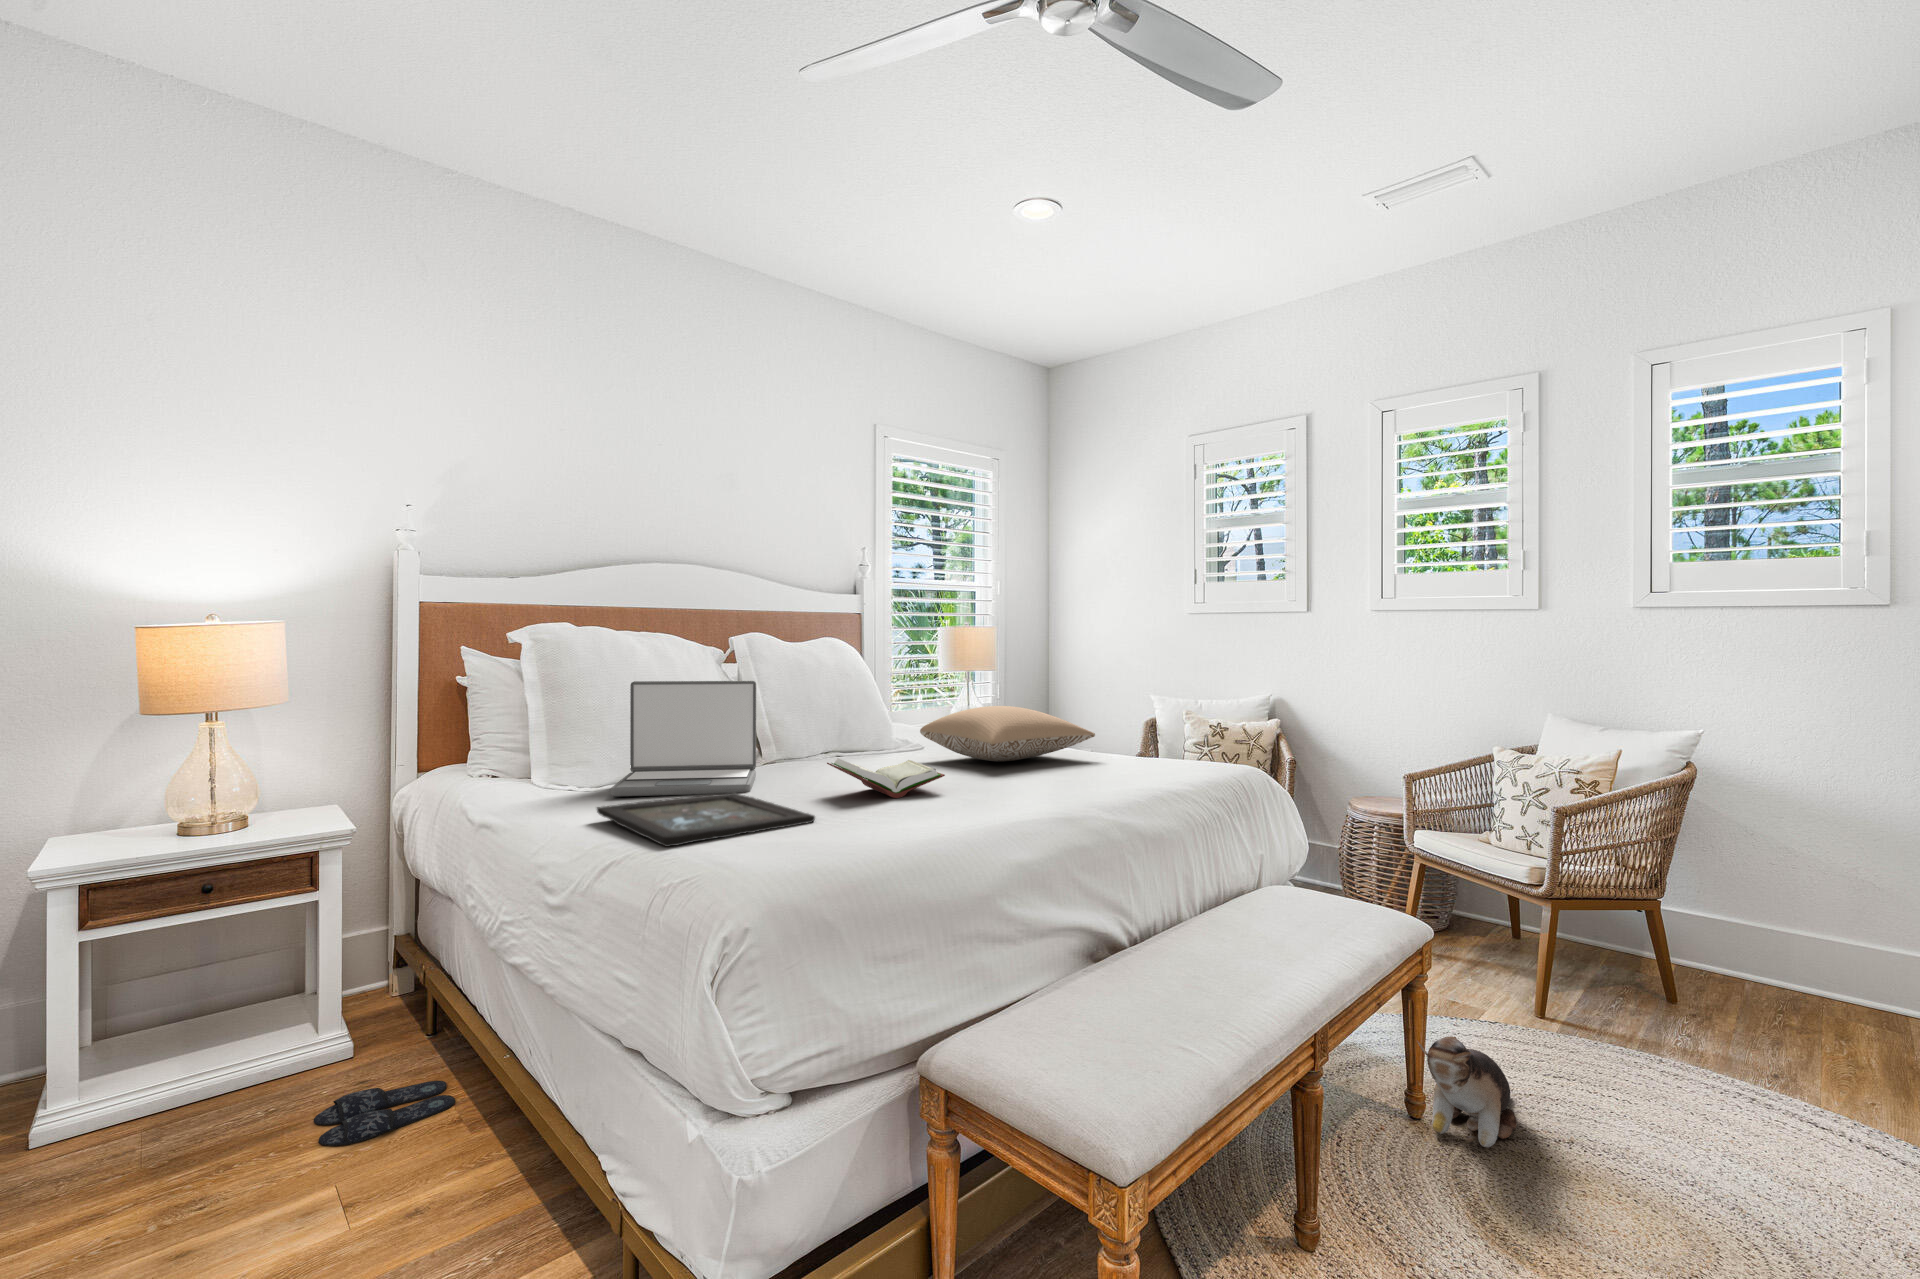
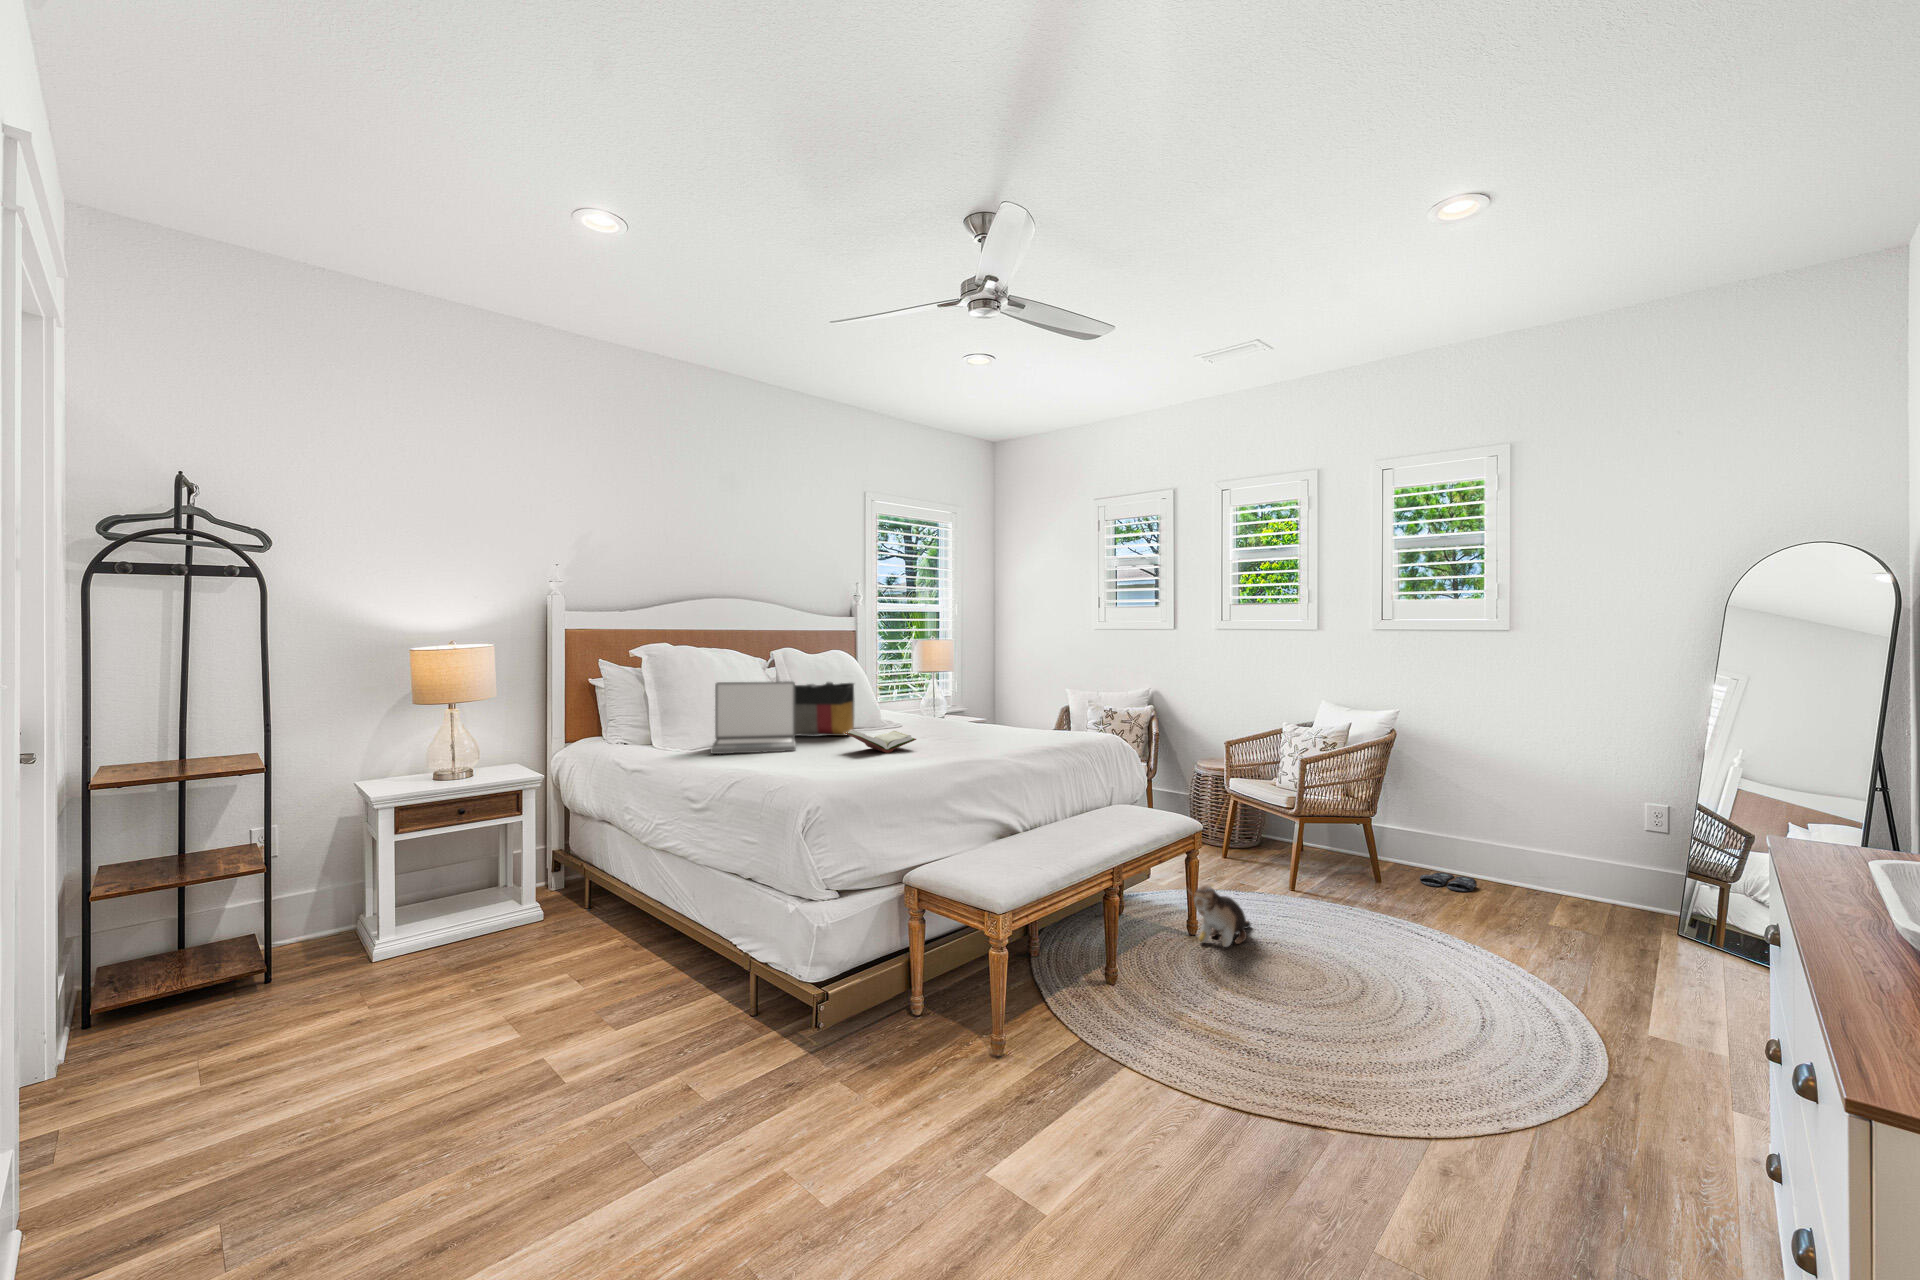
tote bag: none [748,682,851,765] -> present [795,682,855,736]
pillow: present [920,706,1095,761] -> none [900,697,1013,732]
tray: present [597,792,815,847] -> none [713,750,842,776]
slippers: present [314,1080,455,1146] -> present [1420,873,1477,892]

